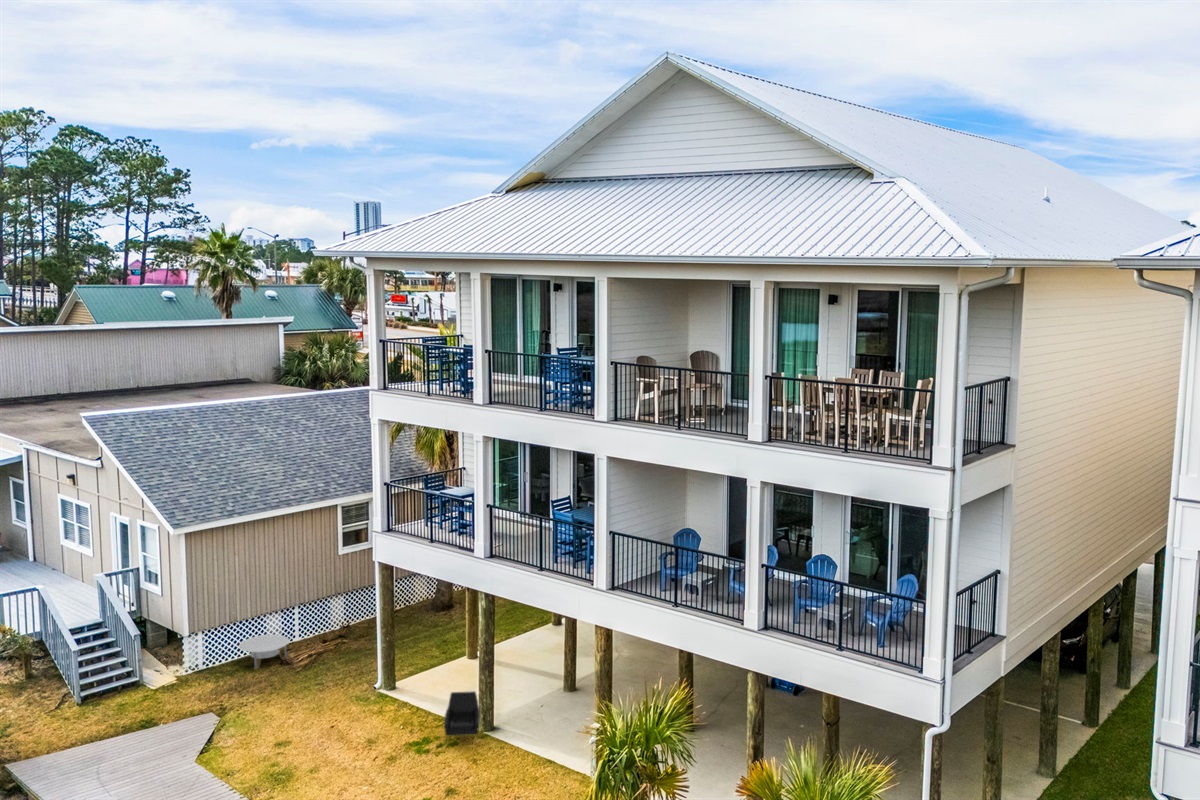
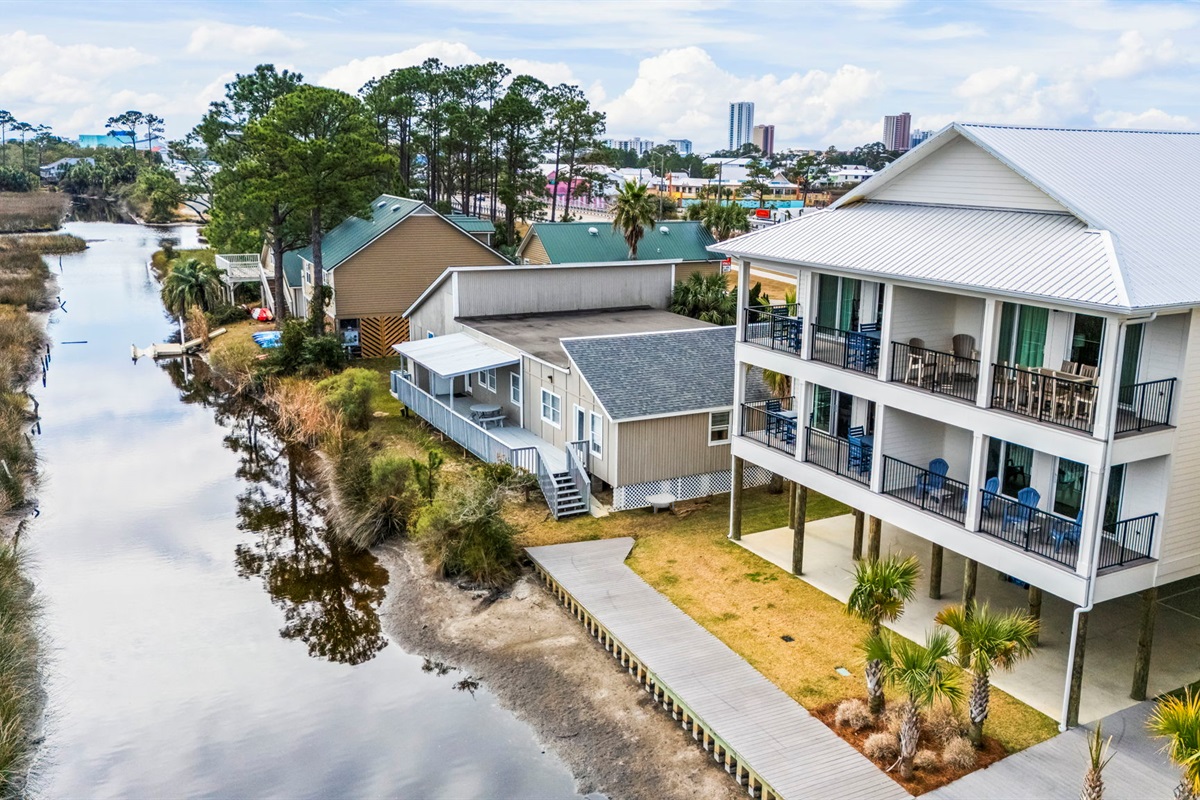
armchair: present [444,691,480,742] -> none [768,544,792,580]

